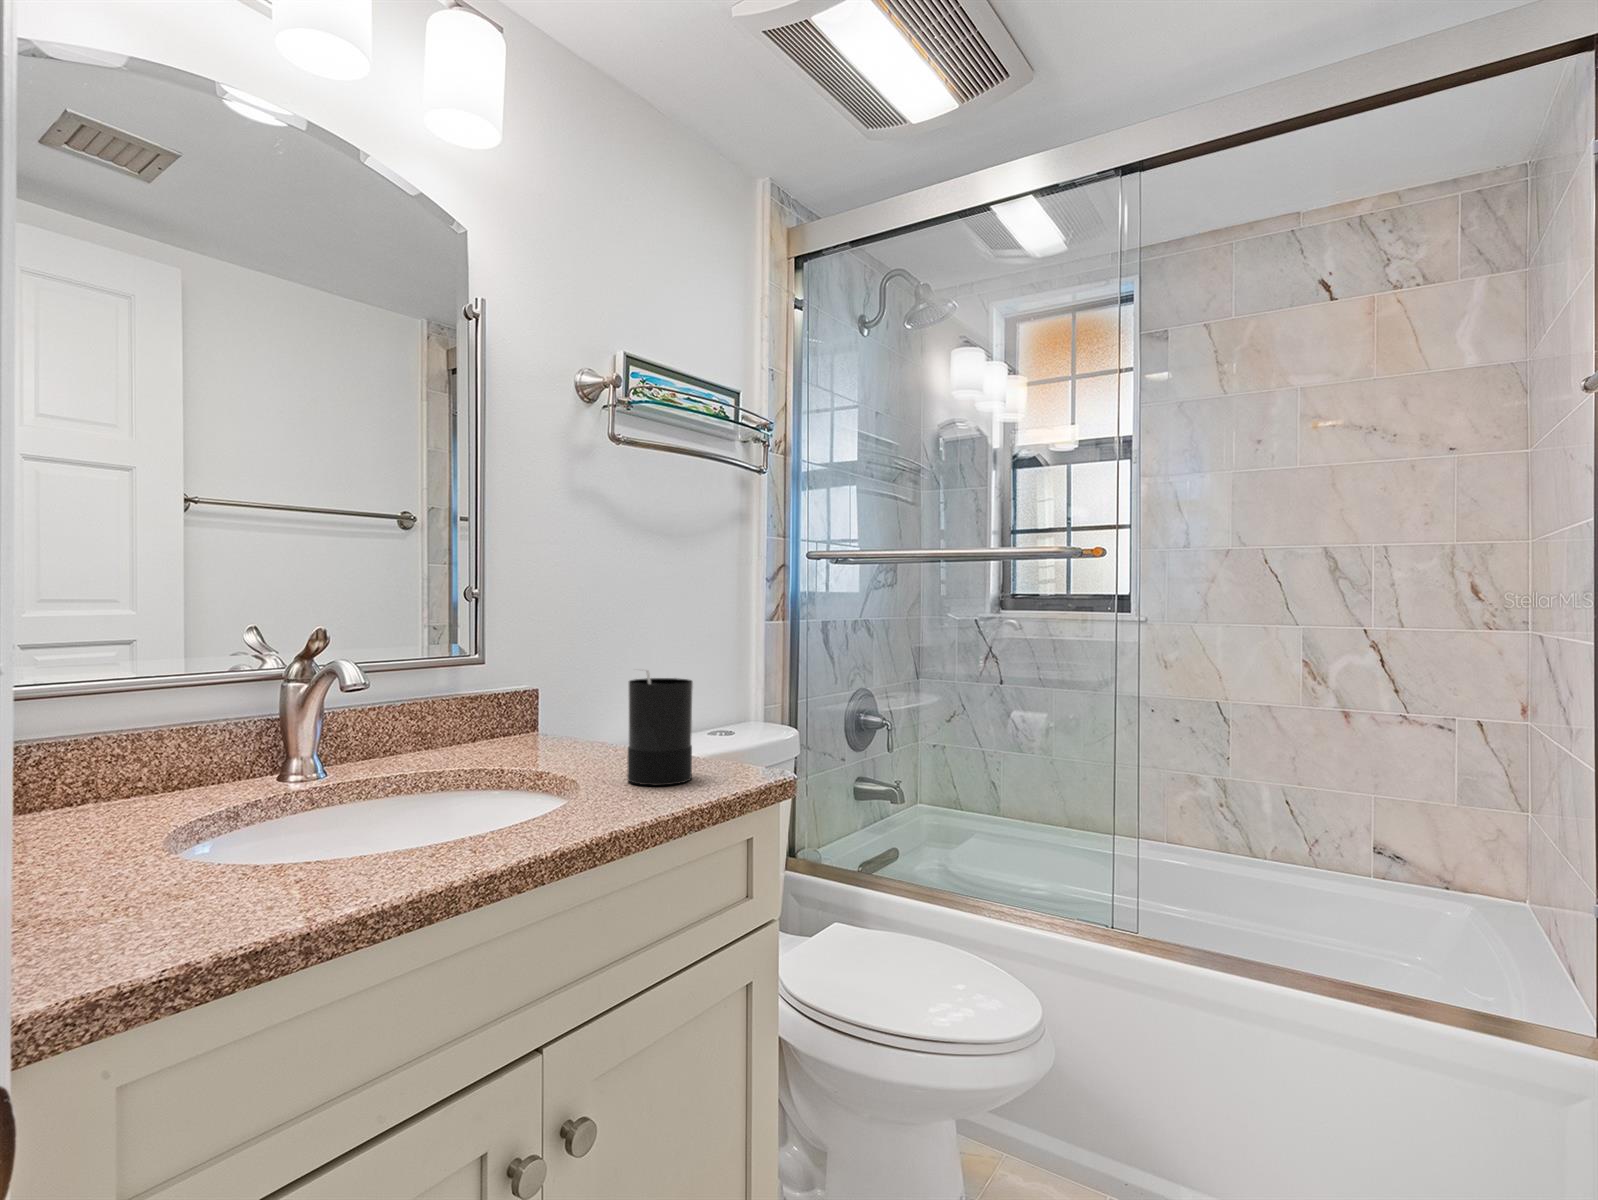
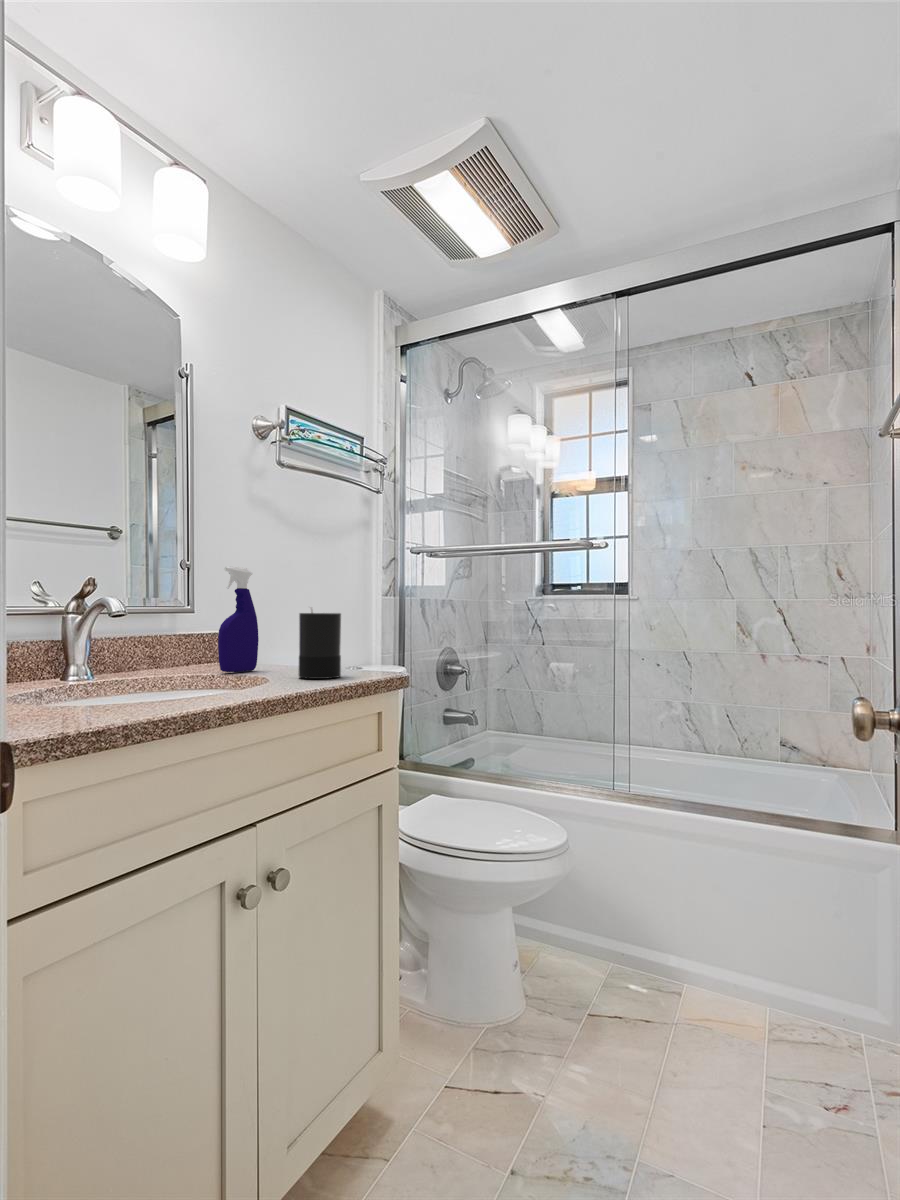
spray bottle: none [513,603,575,762] -> present [218,567,259,672]

